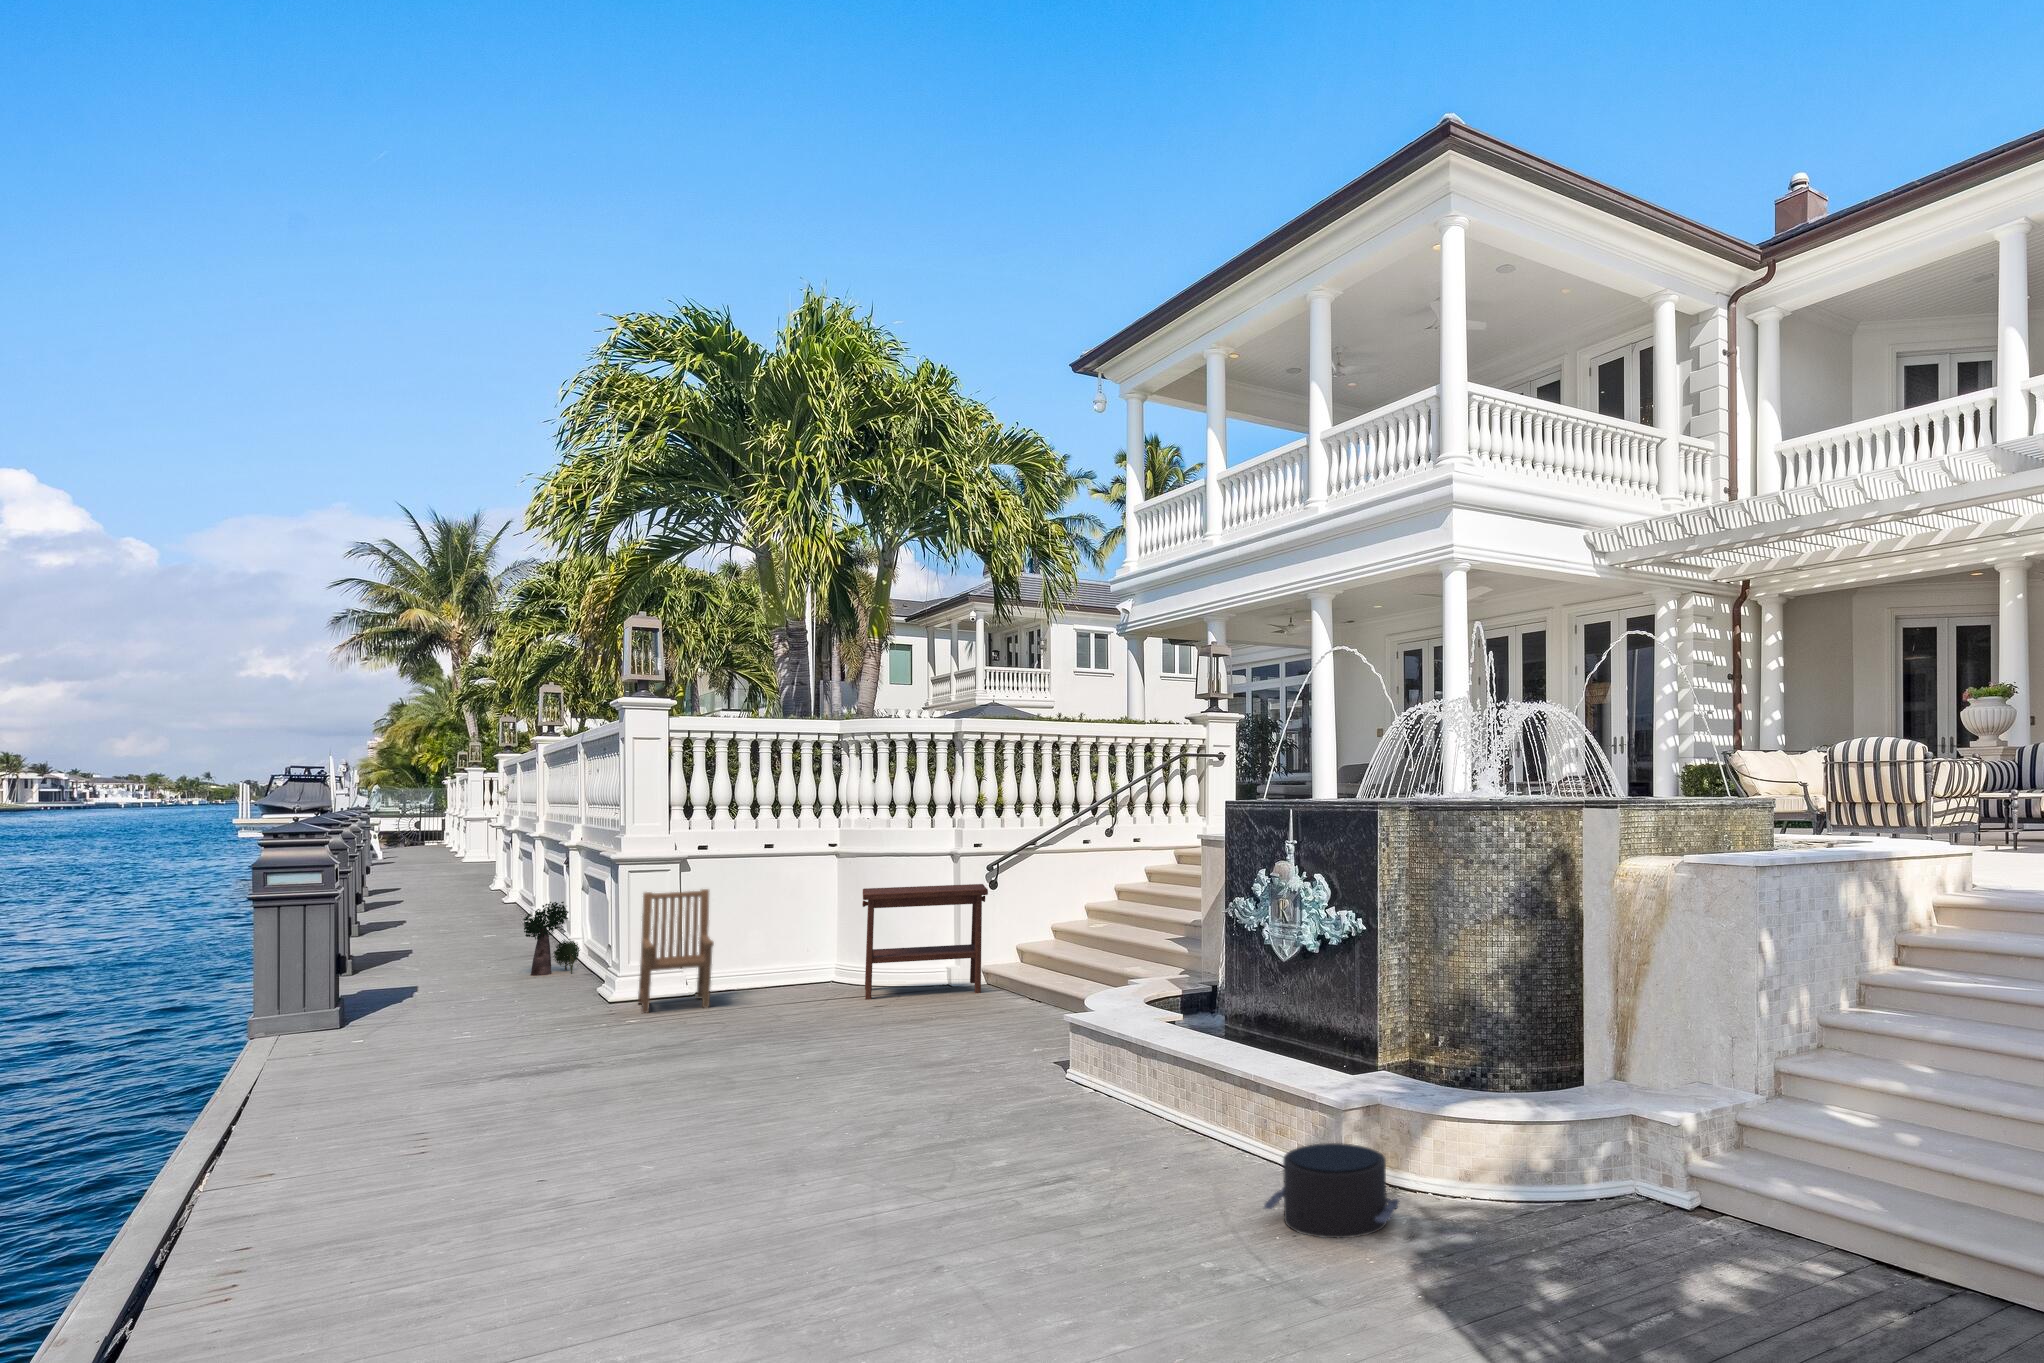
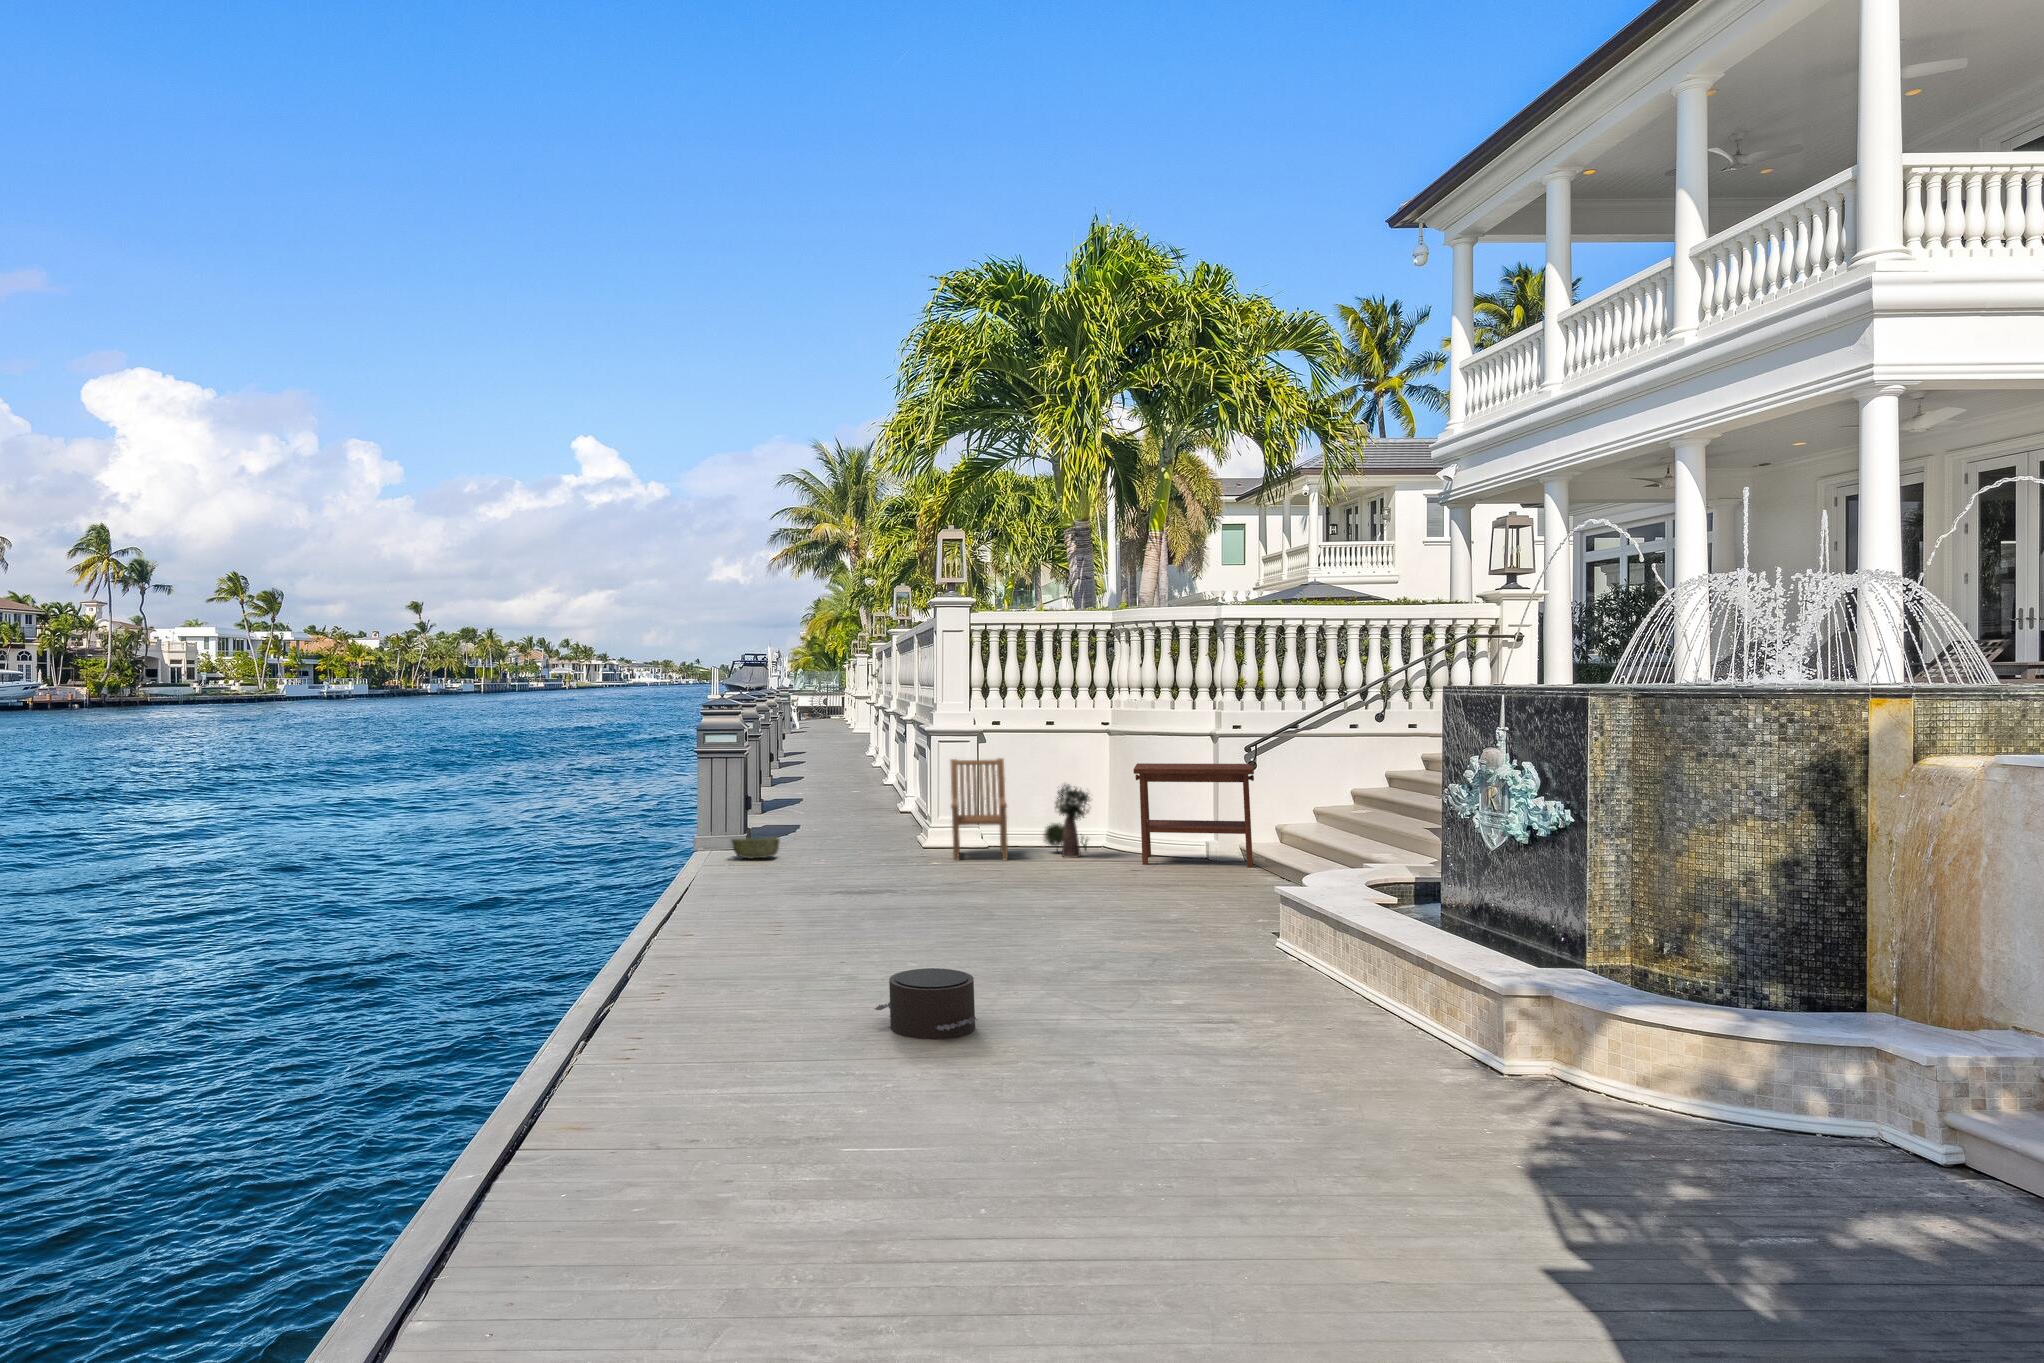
potted plant: present [523,902,580,976] -> present [1043,784,1090,858]
woven basket: none [328,1003,402,1035] -> present [732,837,780,859]
pouf: present [1264,1143,1399,1238] -> present [874,968,977,1040]

